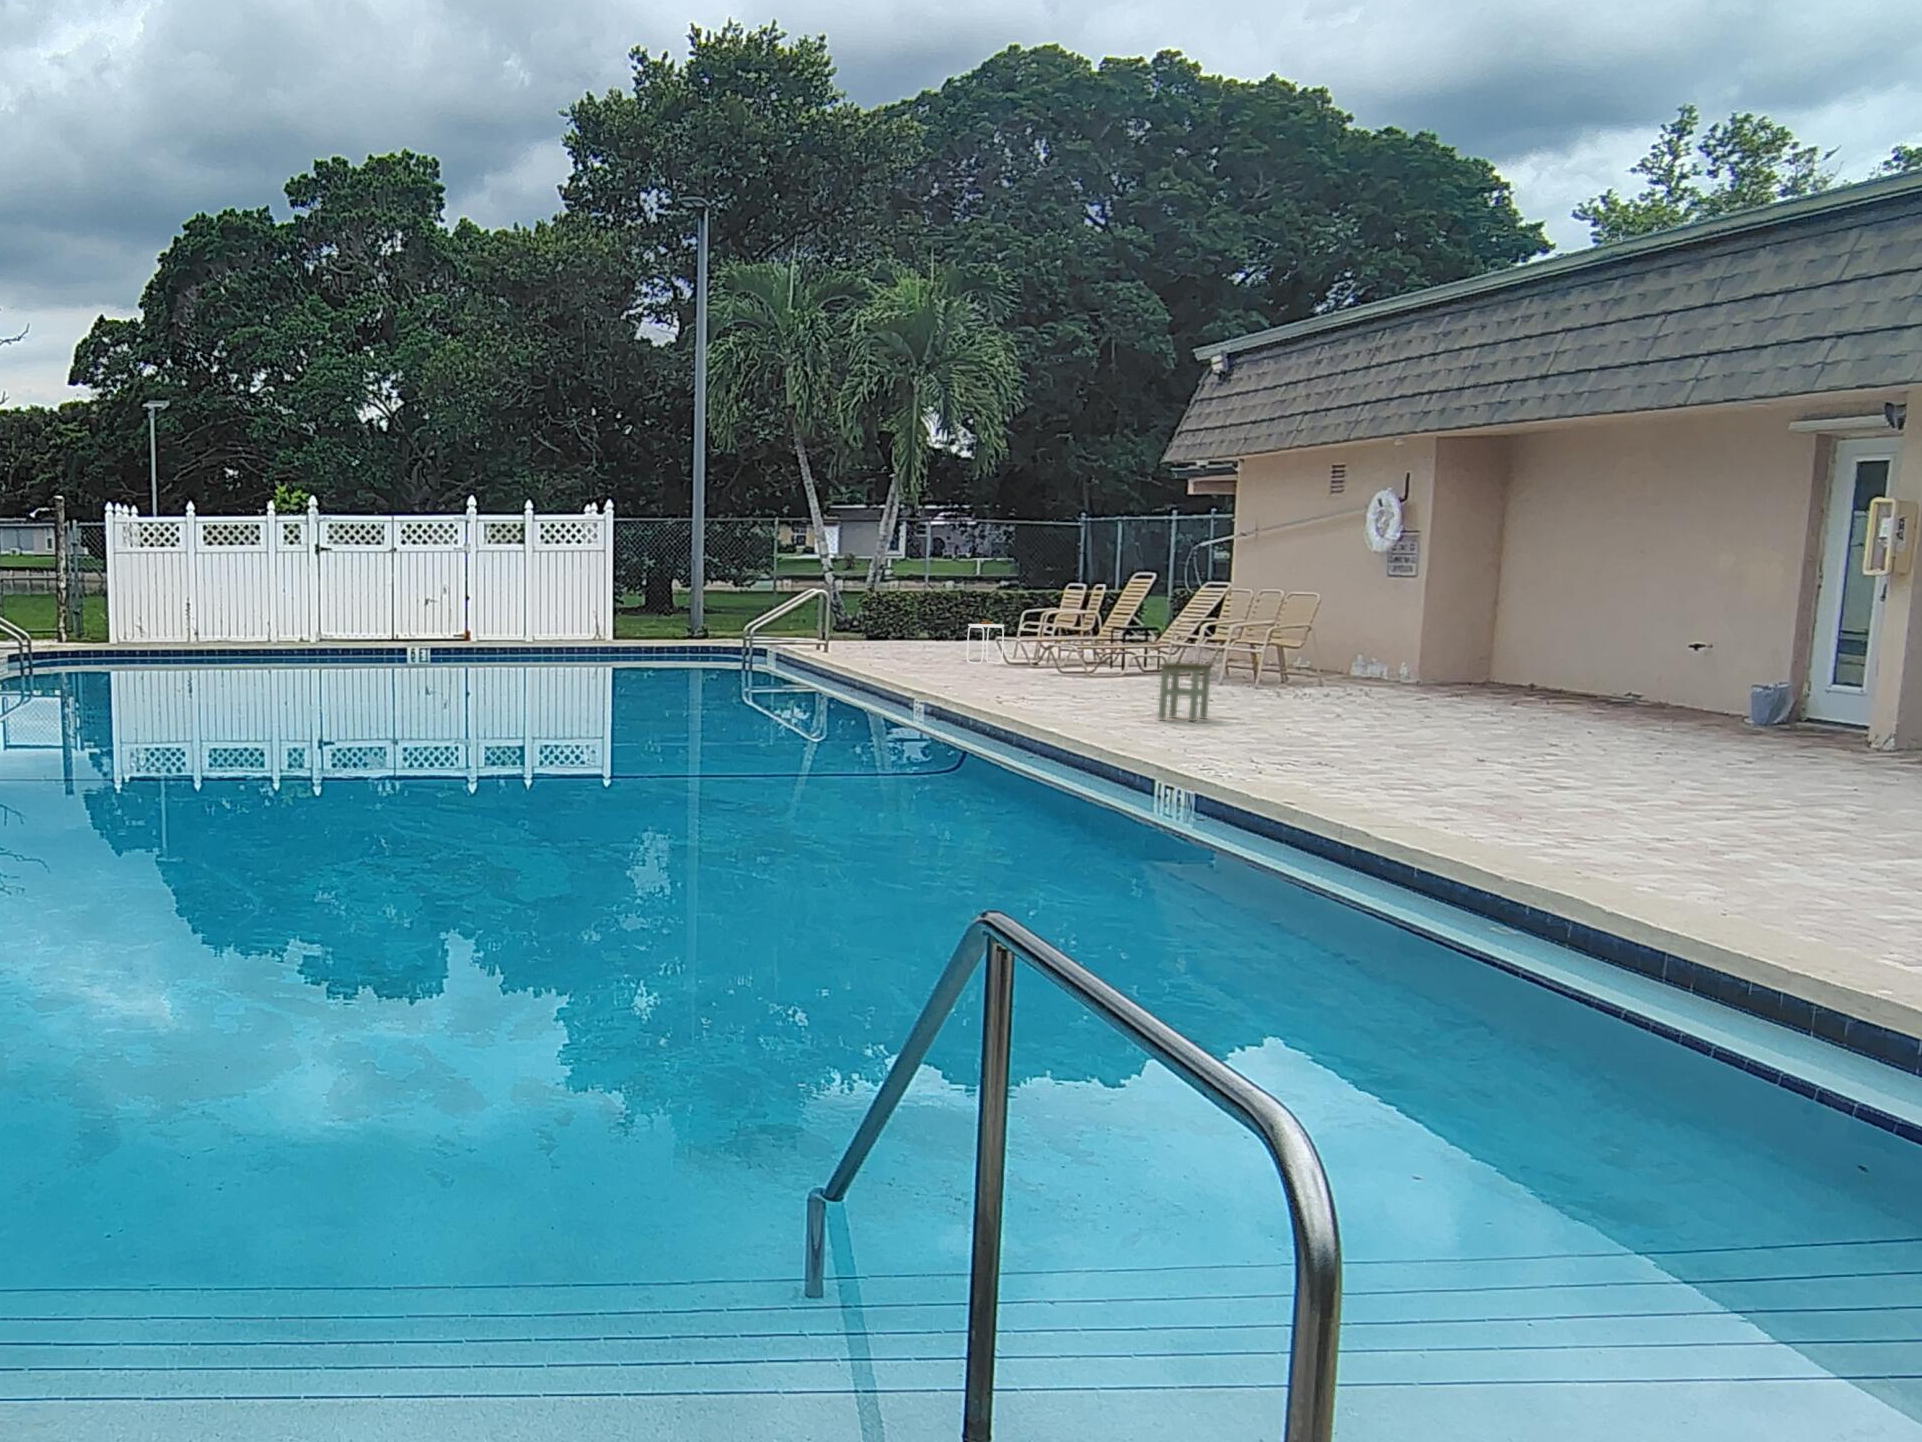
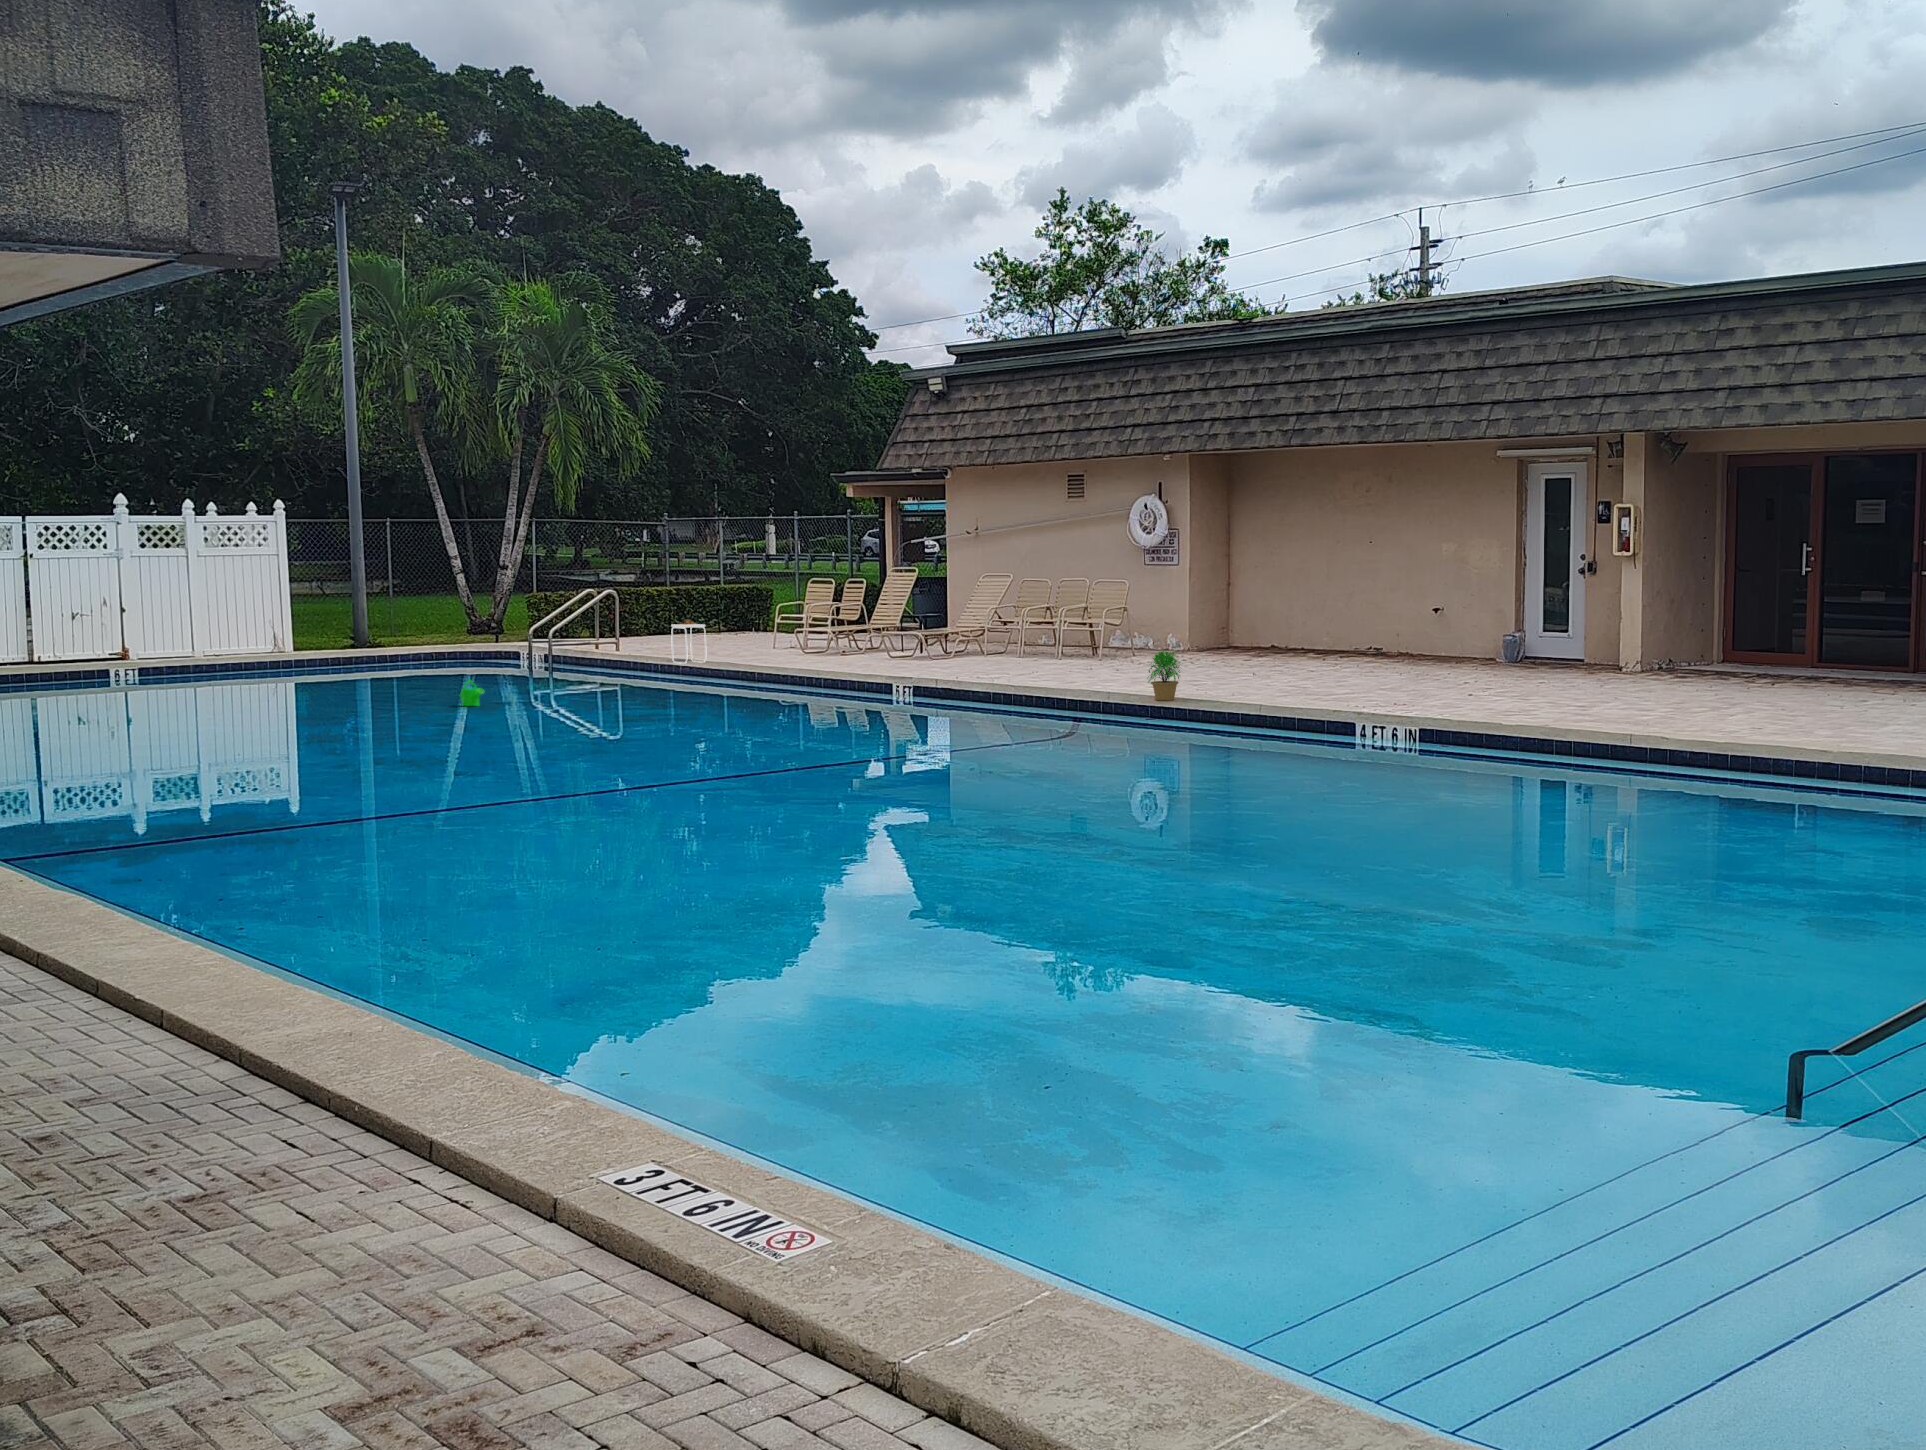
stool: present [1158,663,1213,721] -> none [836,661,884,714]
potted plant: none [1543,663,1595,723] -> present [1148,651,1180,701]
watering can: none [759,669,783,695] -> present [460,680,484,706]

